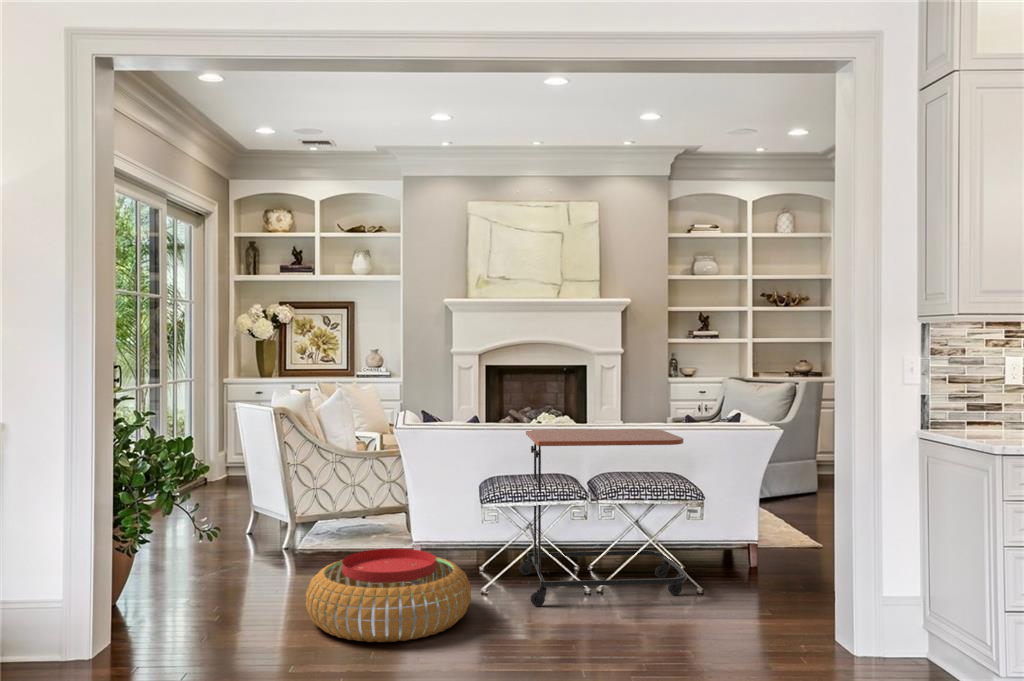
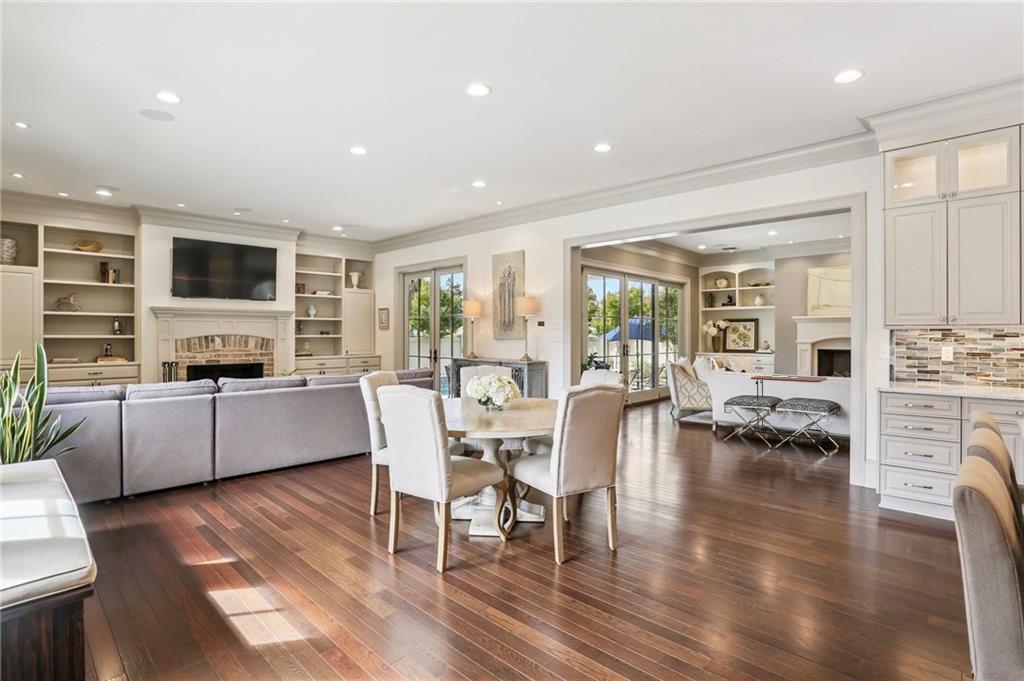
pouf: present [306,548,471,642] -> none [664,411,723,438]

